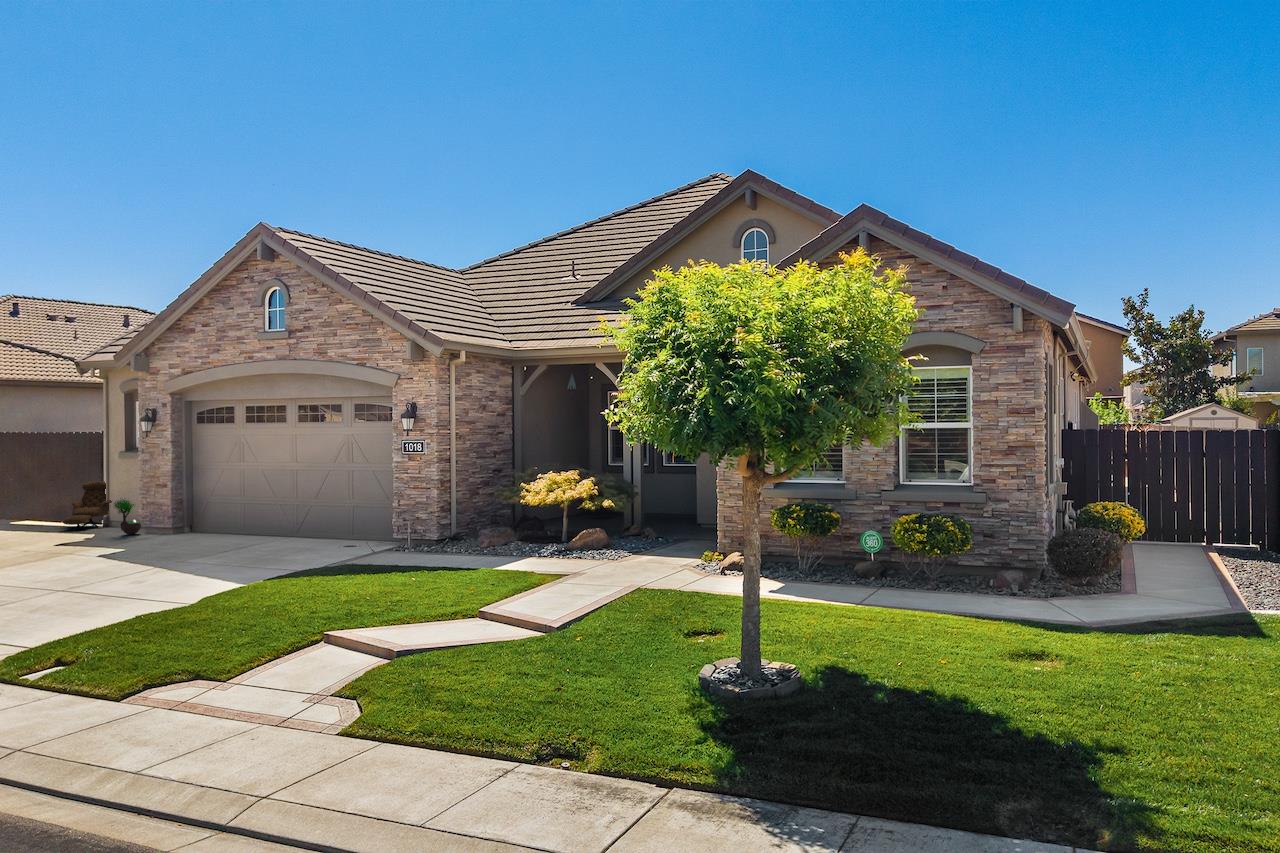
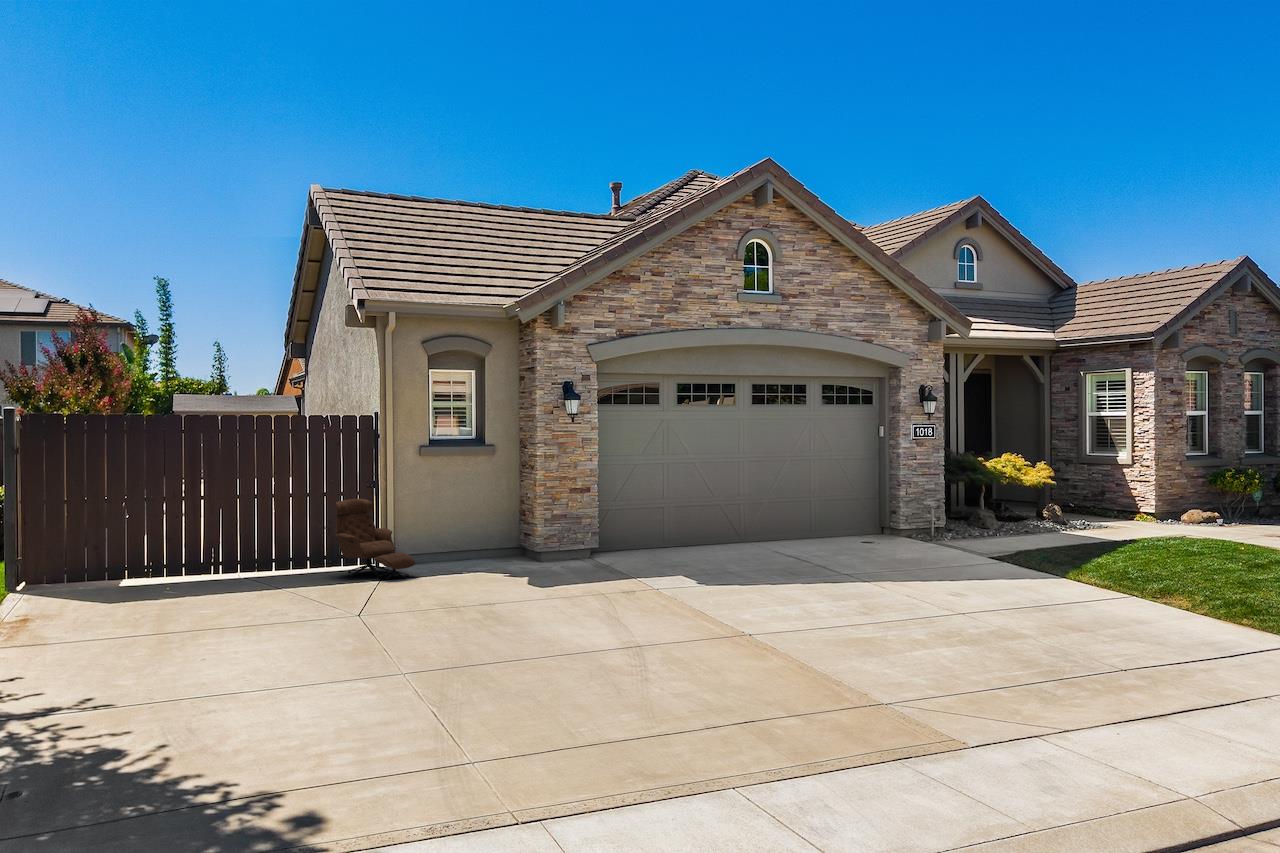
potted tree: present [114,500,141,535] -> none [520,511,554,569]

